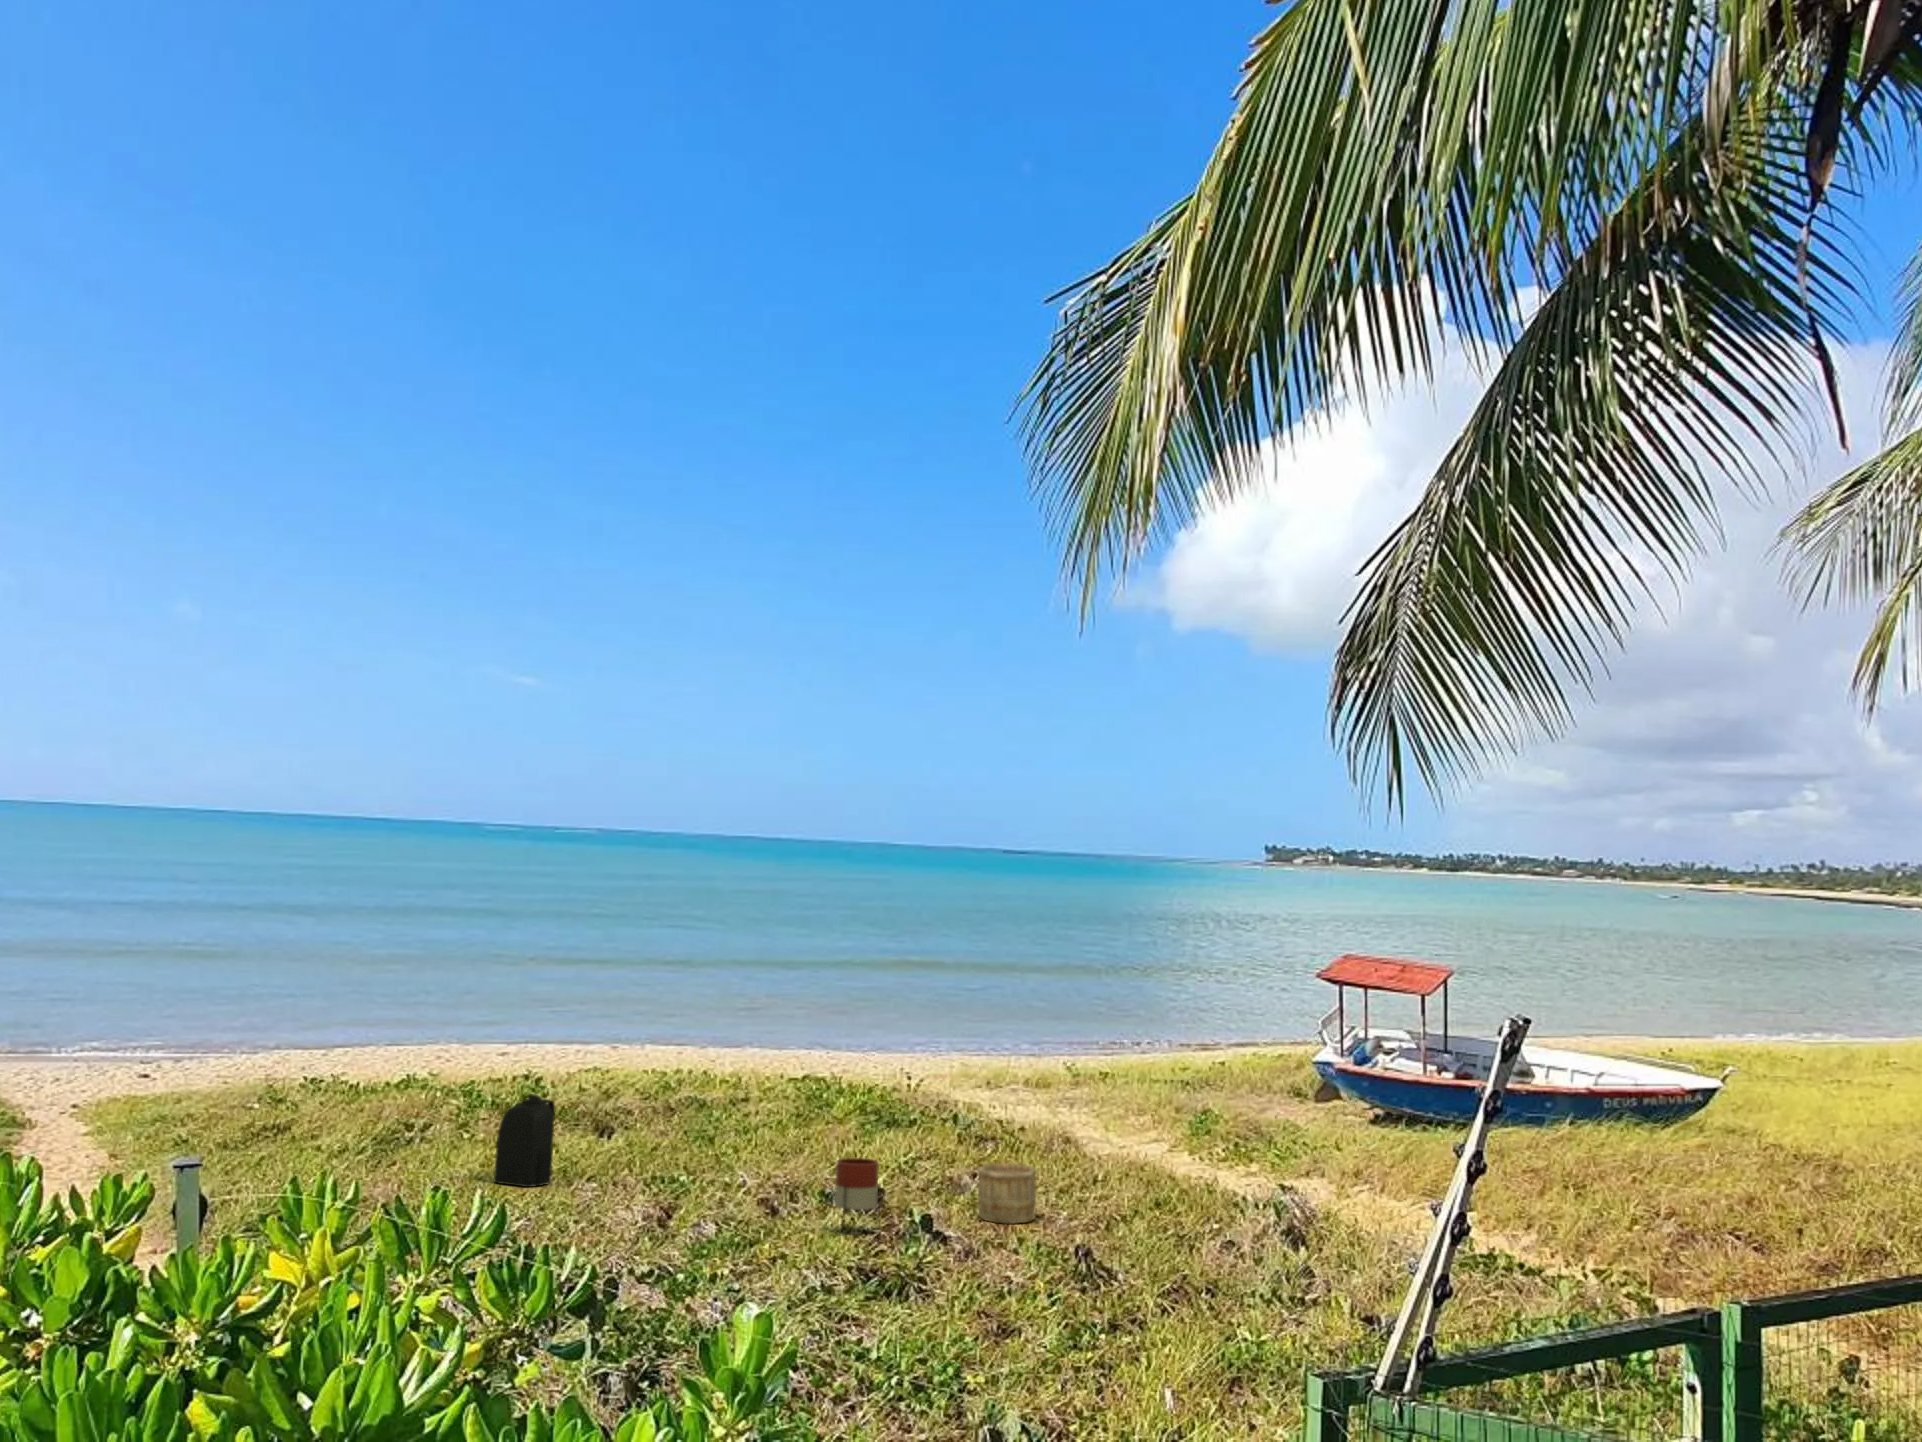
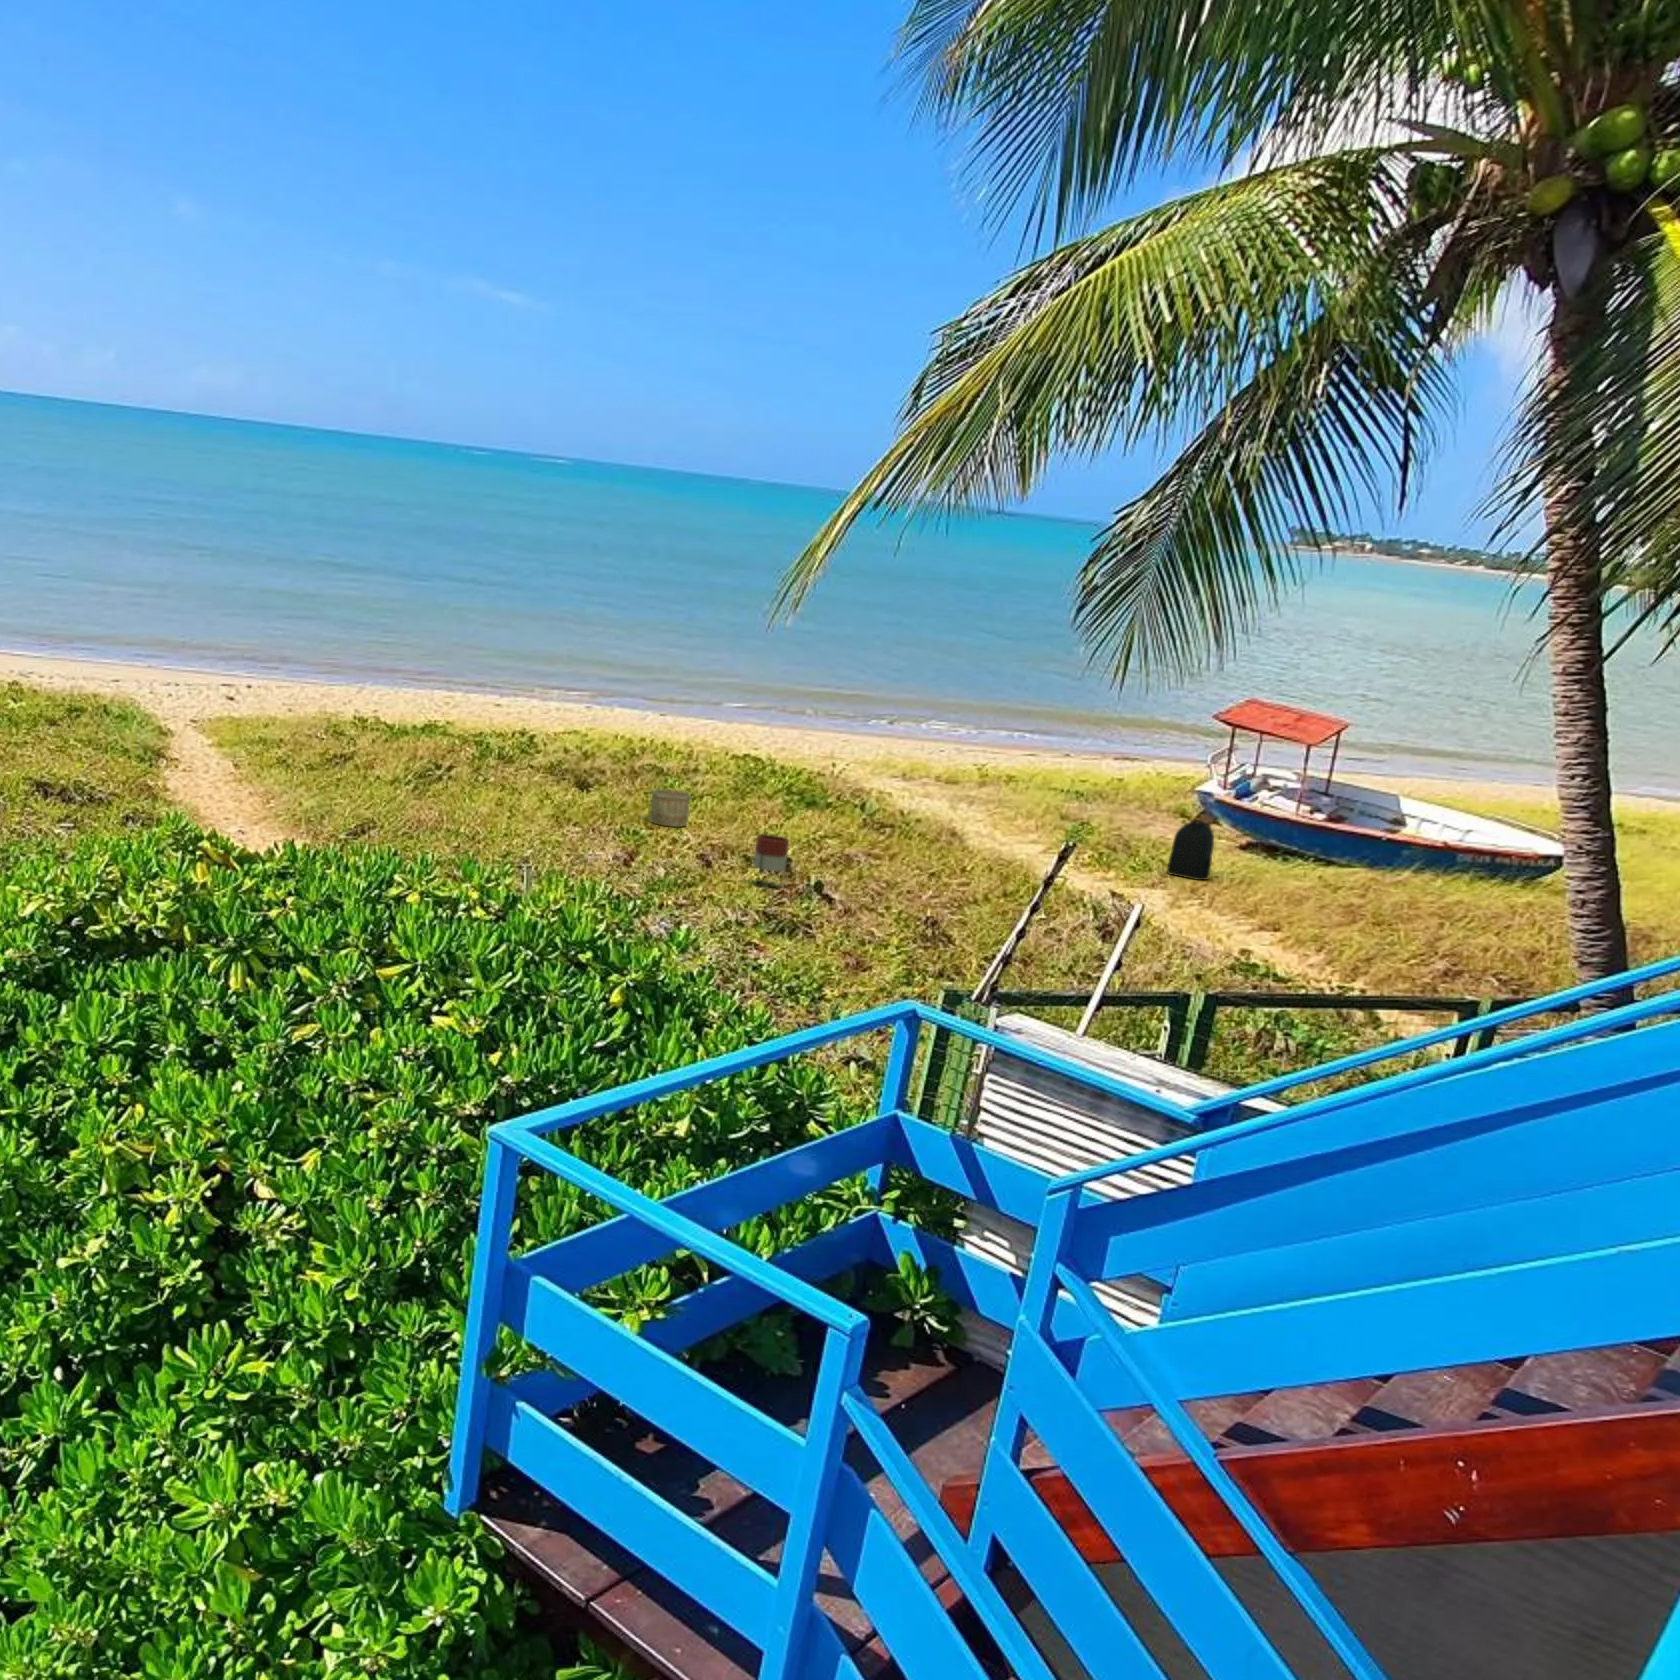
backpack: present [494,1094,555,1187] -> present [1167,819,1214,880]
wooden bucket: present [977,1163,1037,1224] -> present [650,789,691,827]

